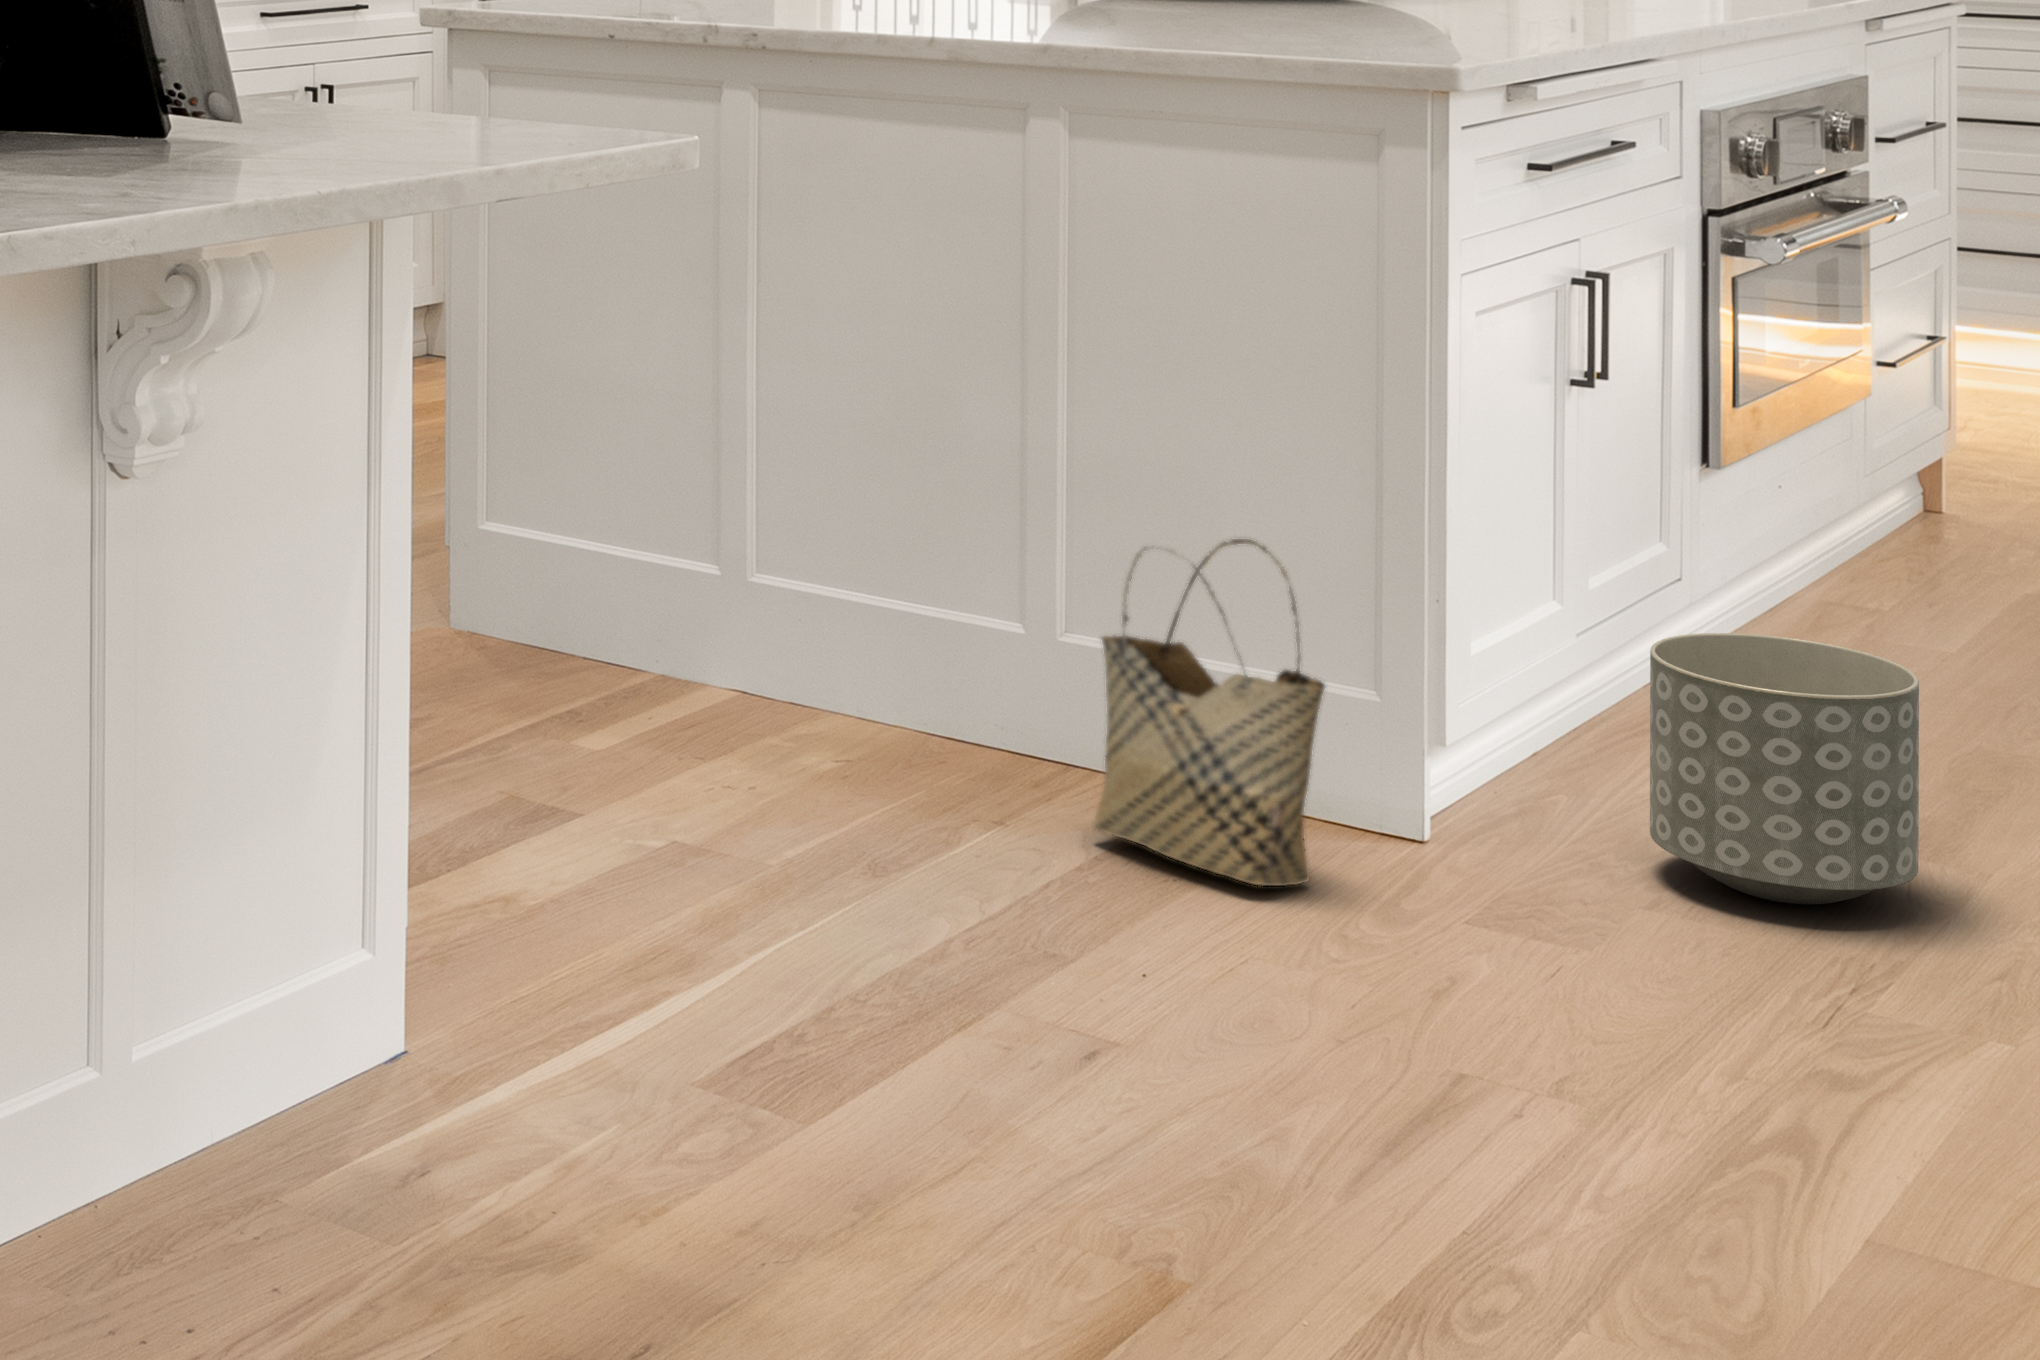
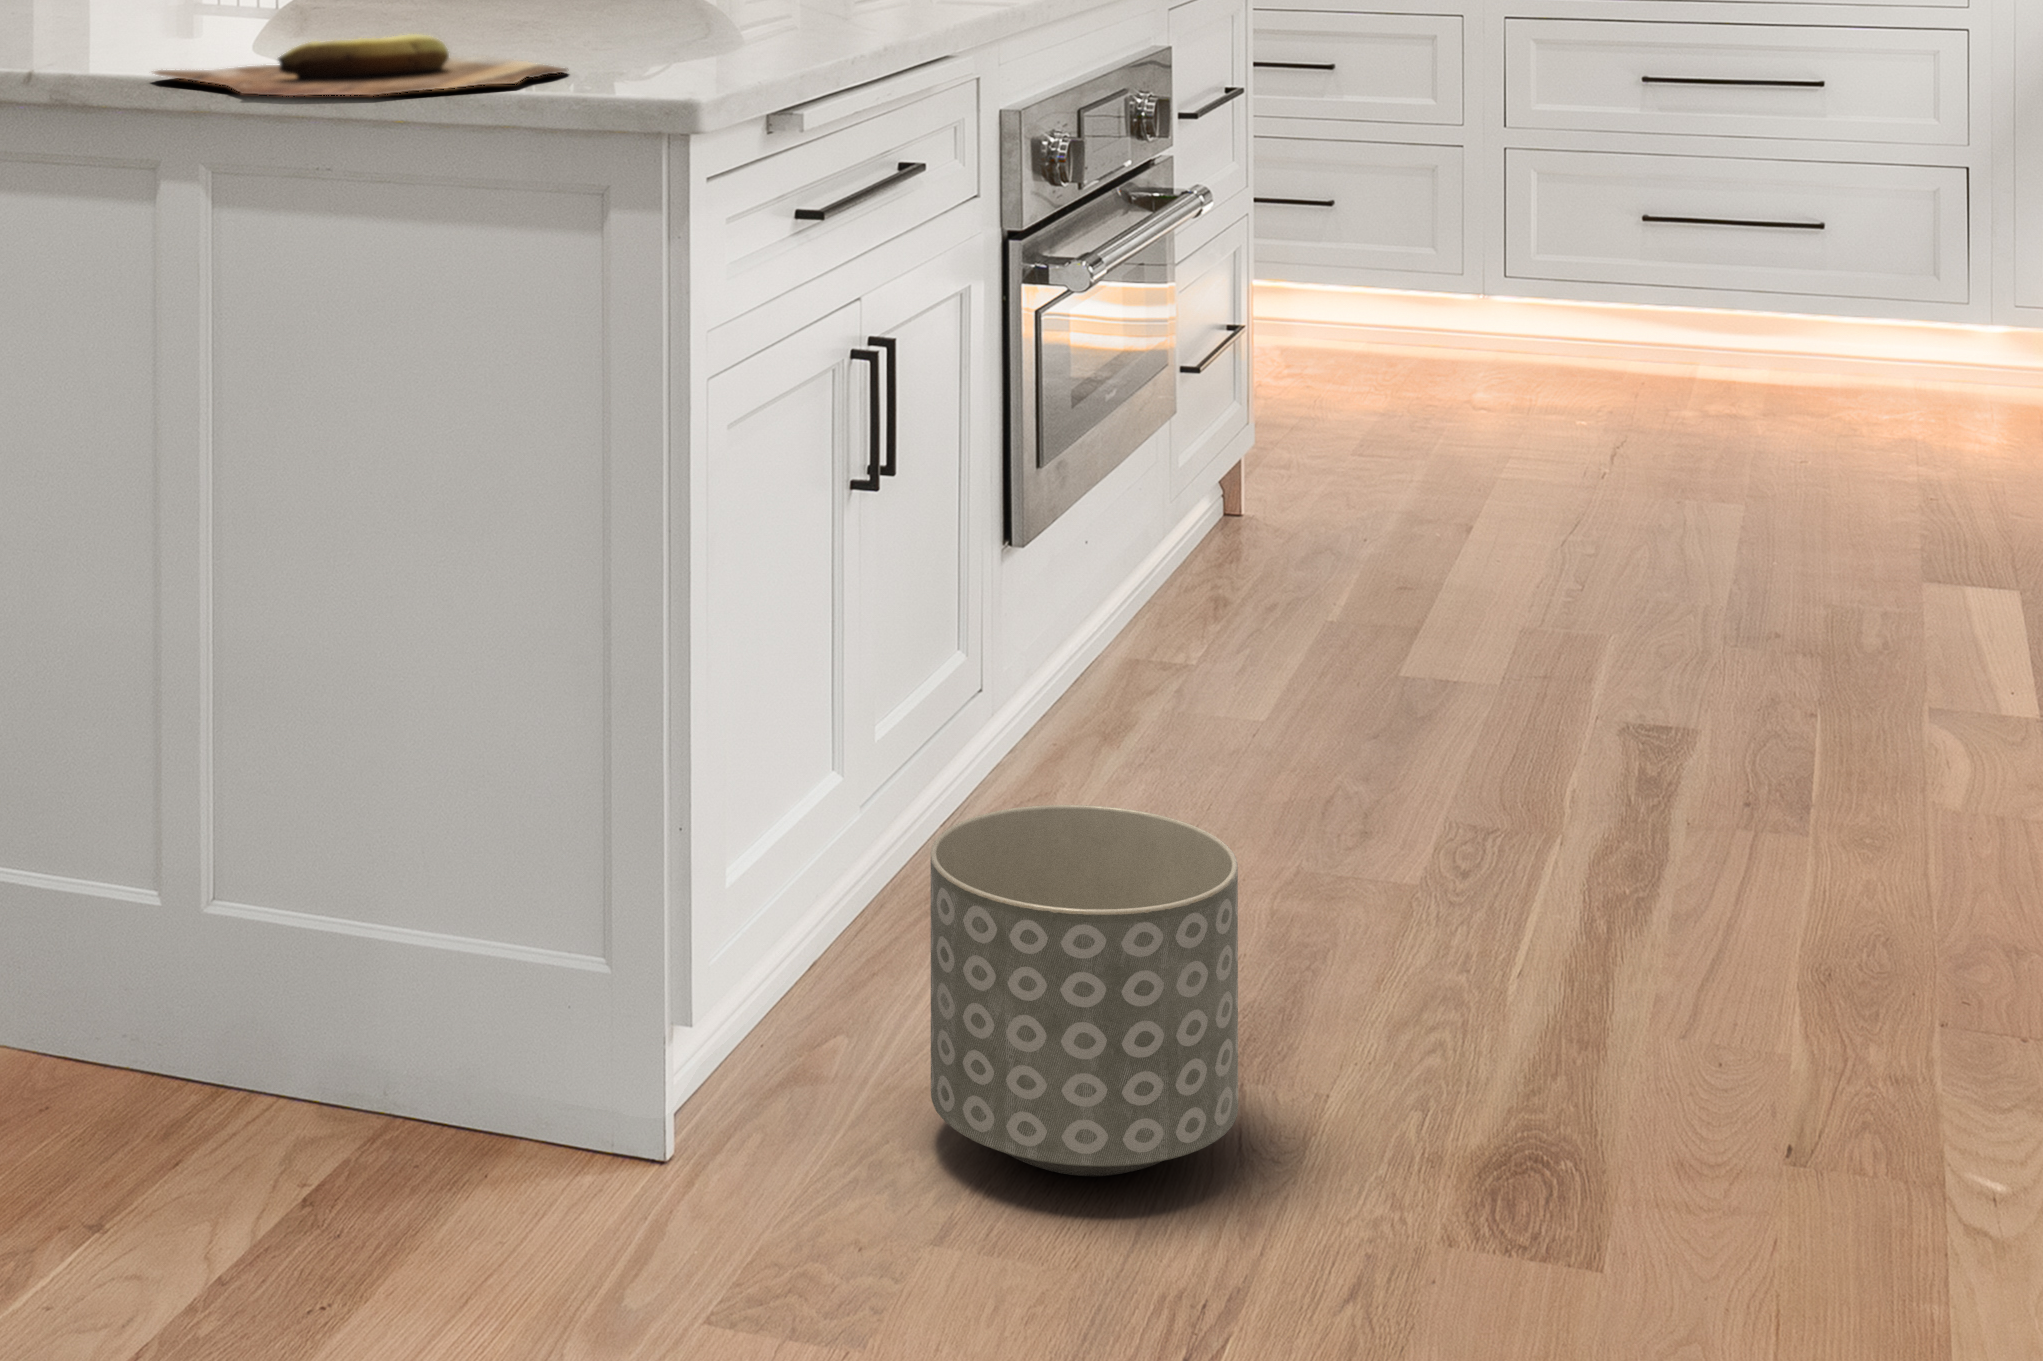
cutting board: none [1021,19,1345,59] -> present [154,34,568,96]
woven basket: present [1093,539,1325,886] -> none [222,763,523,1277]

